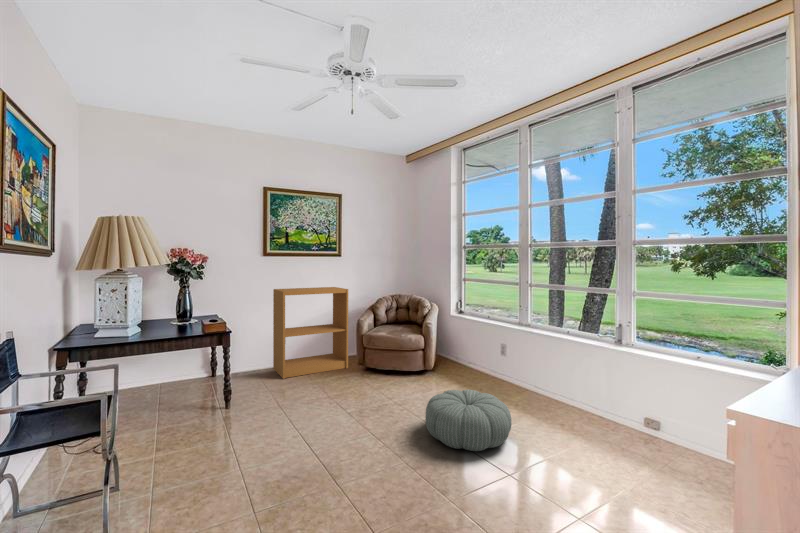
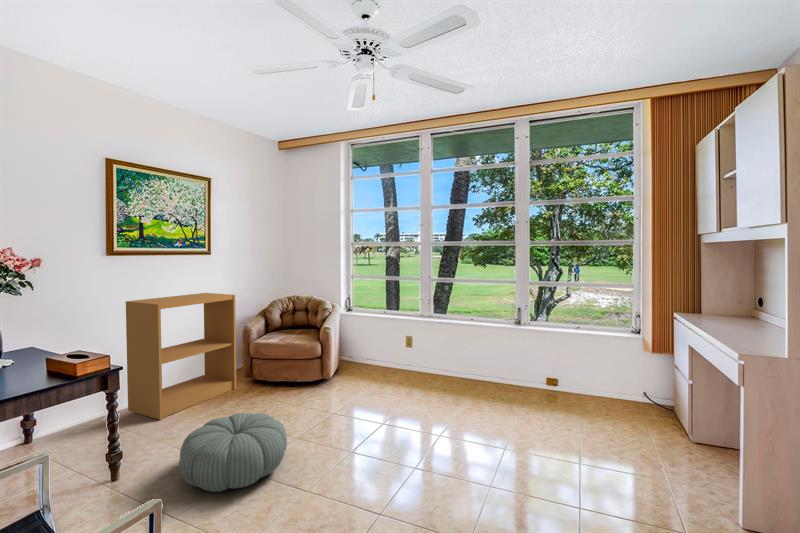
pouf: present [426,390,511,451] -> present [179,413,287,492]

